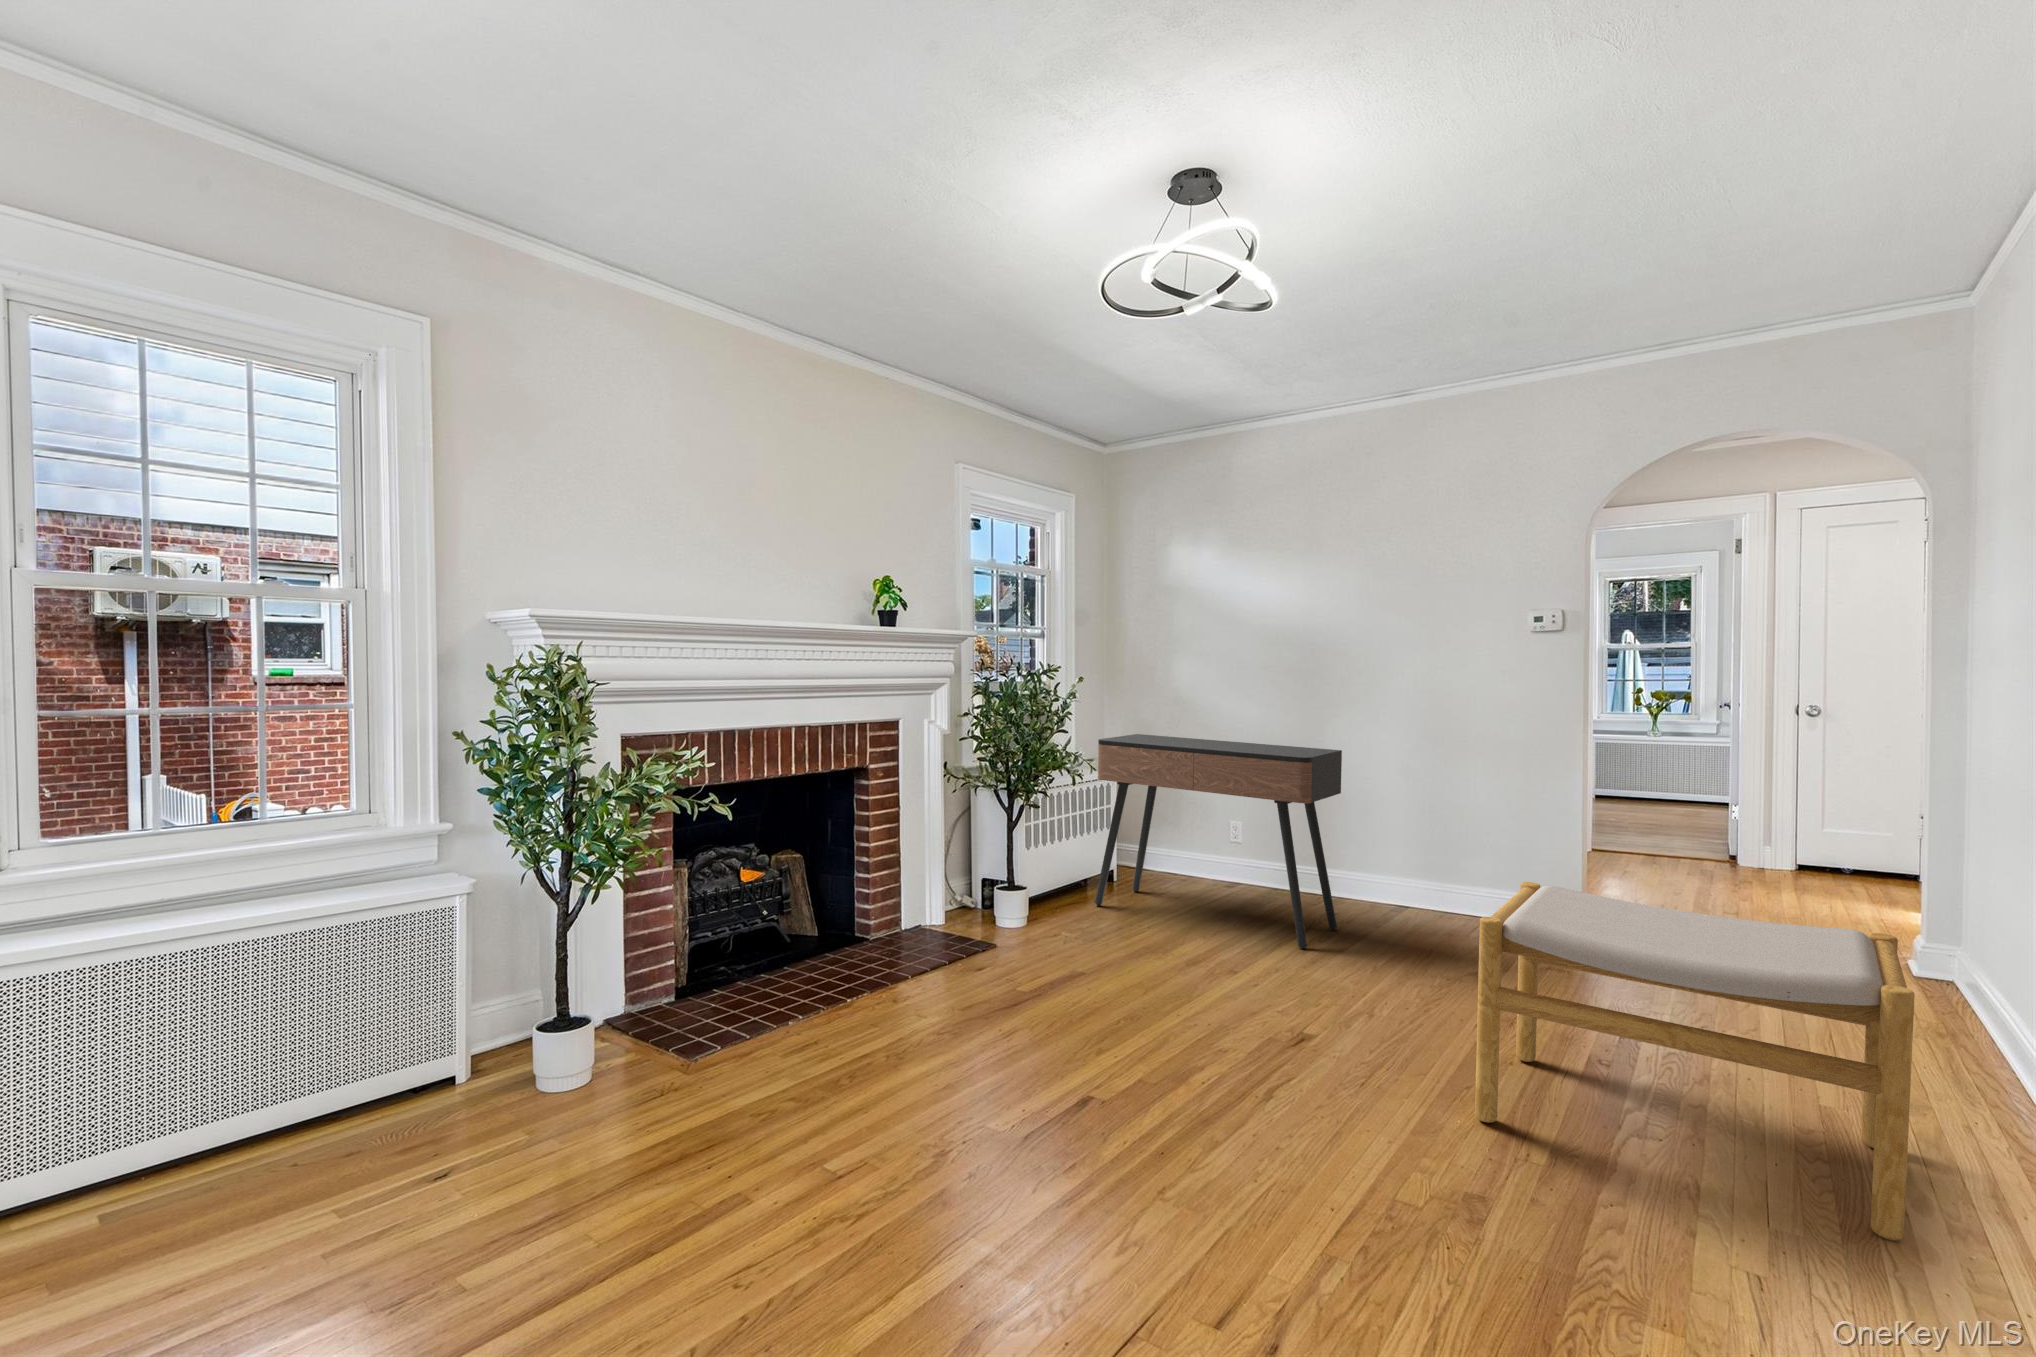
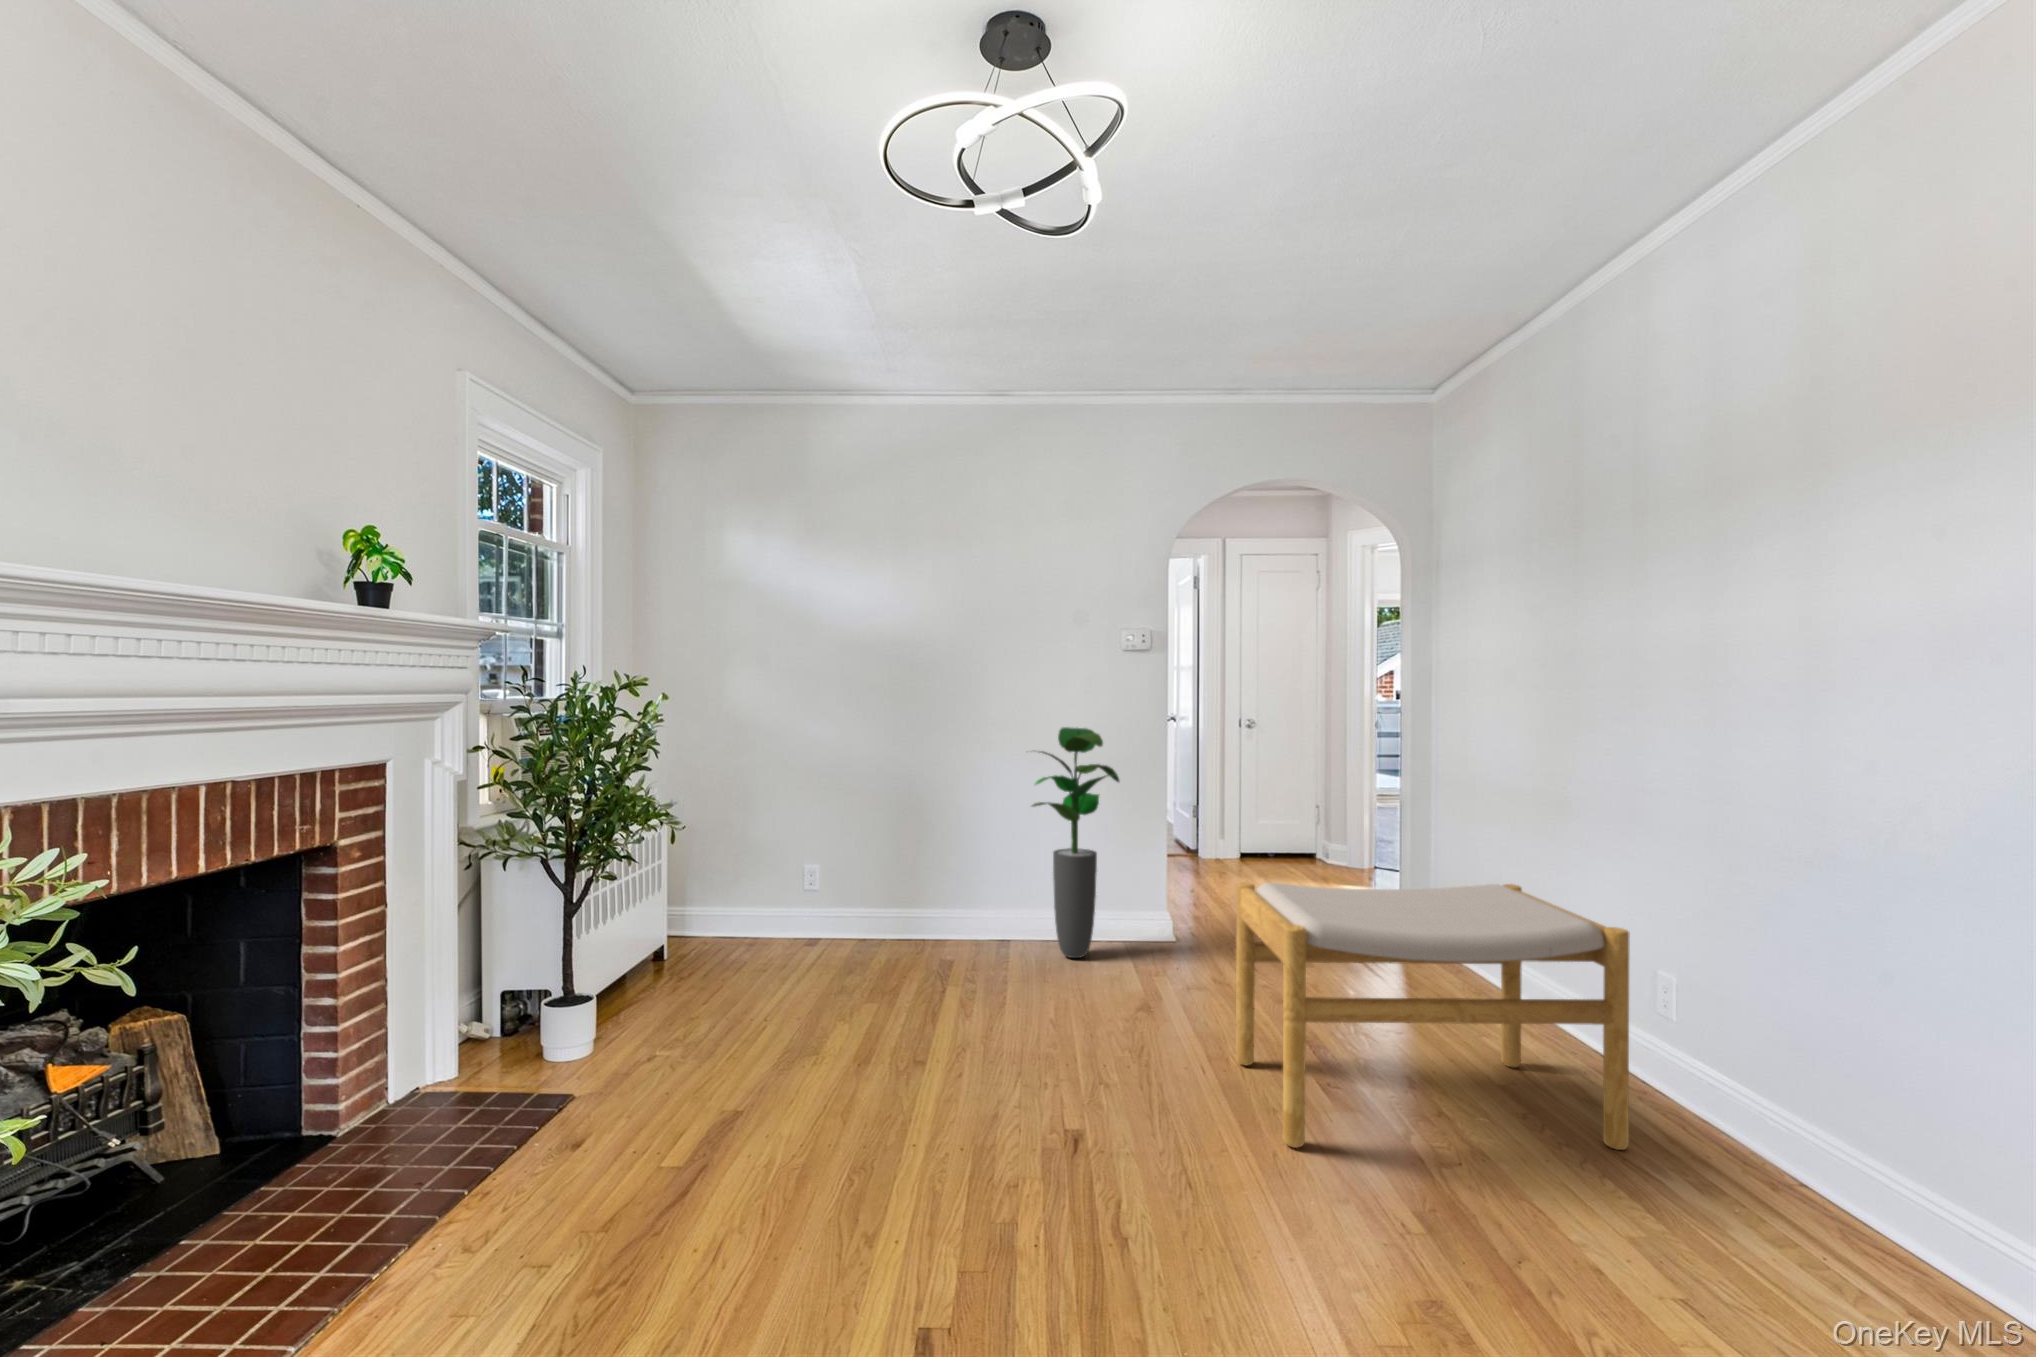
potted plant: none [1413,716,1526,948] -> present [1032,727,1119,958]
console table: present [1095,734,1342,949] -> none [664,767,955,994]

